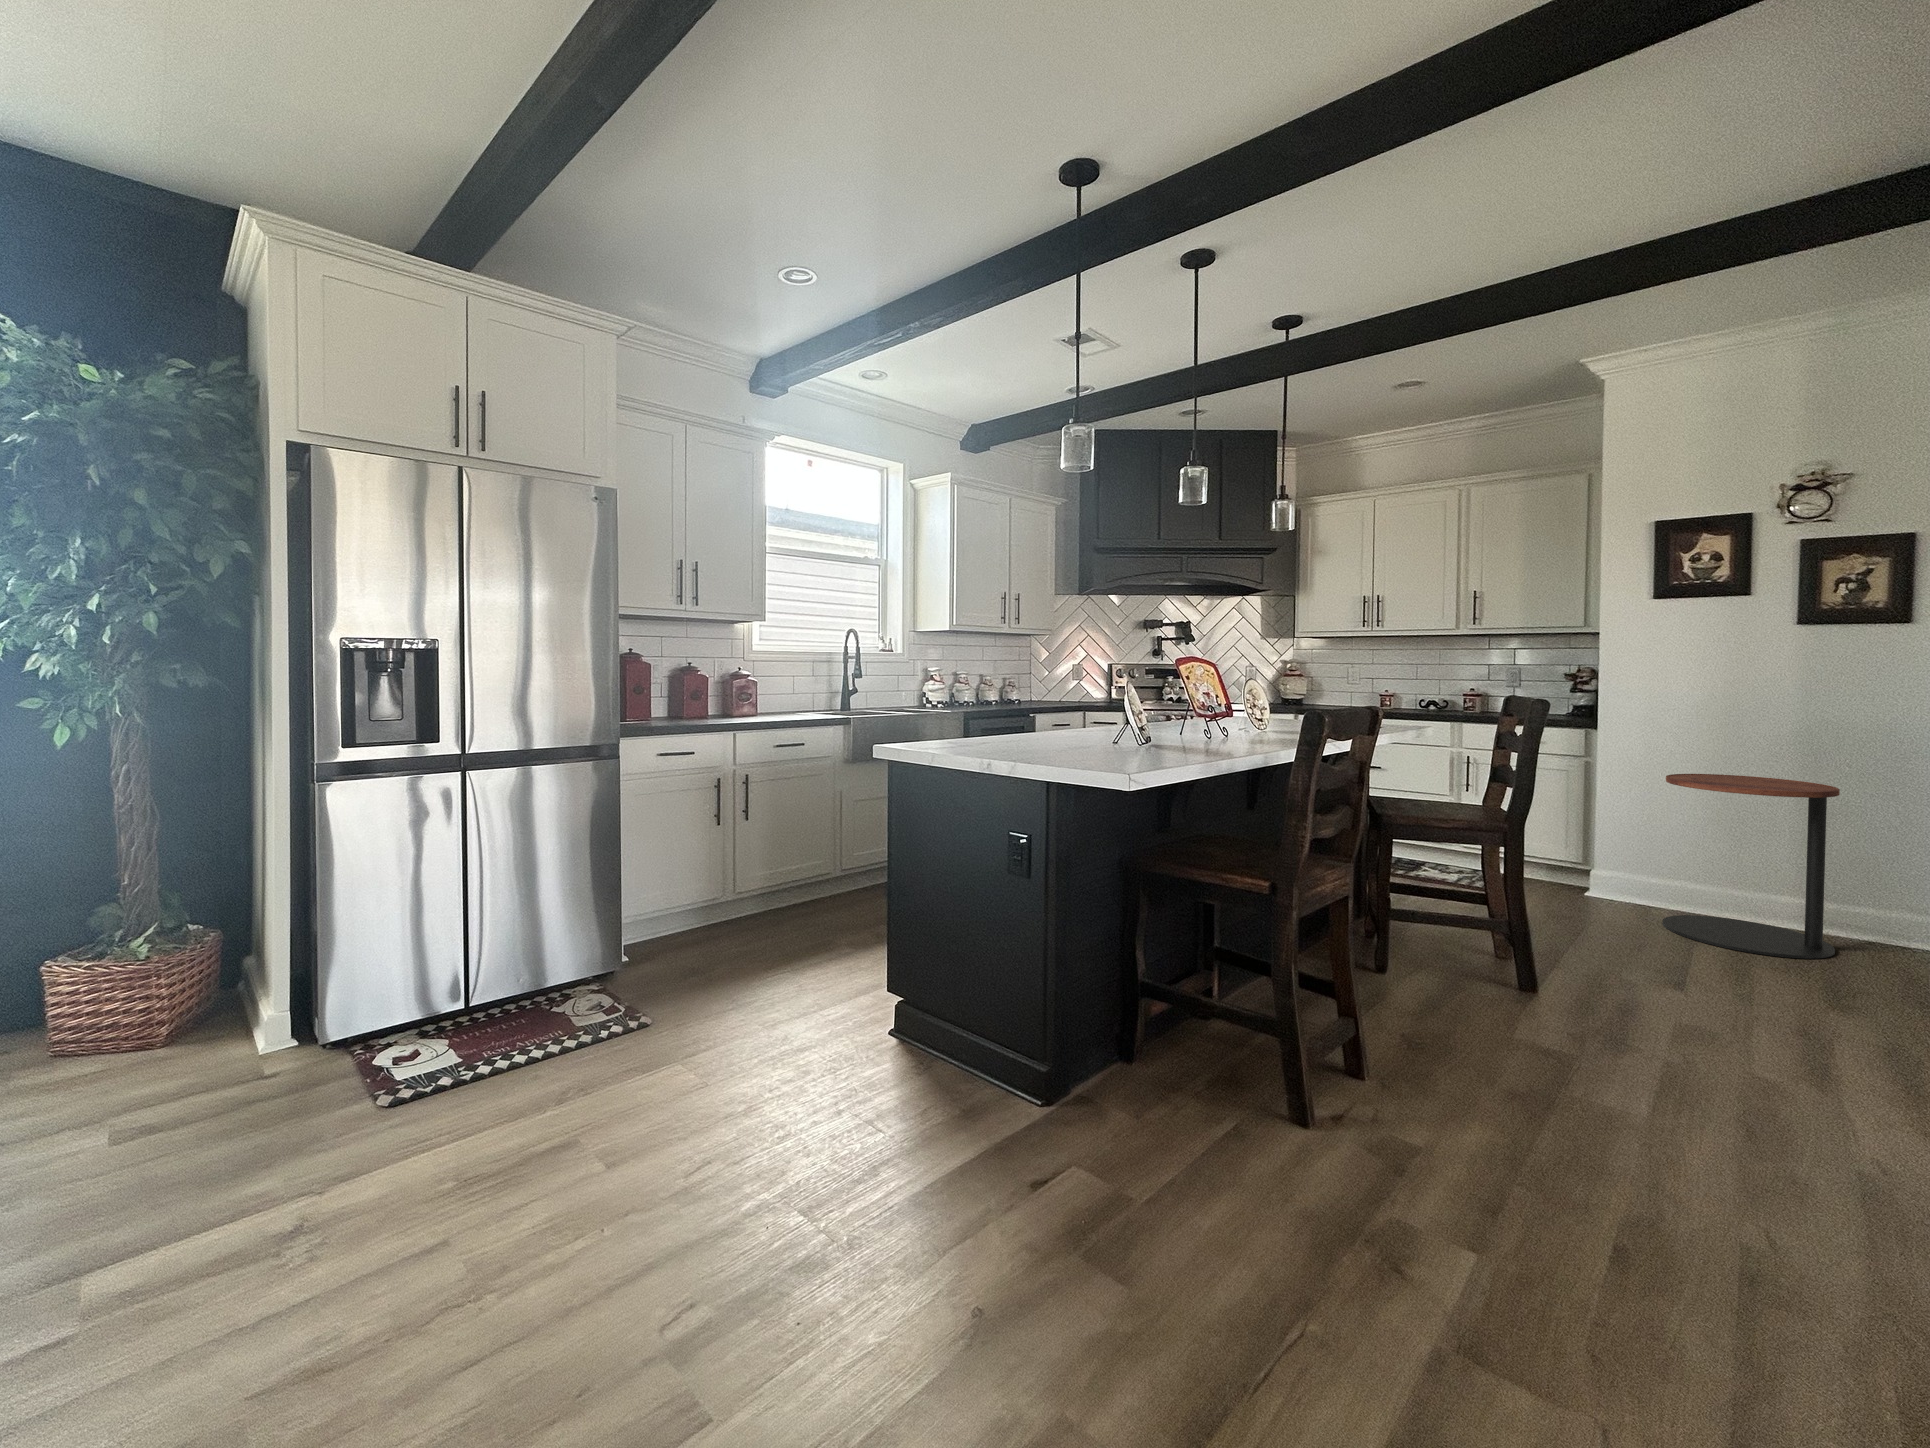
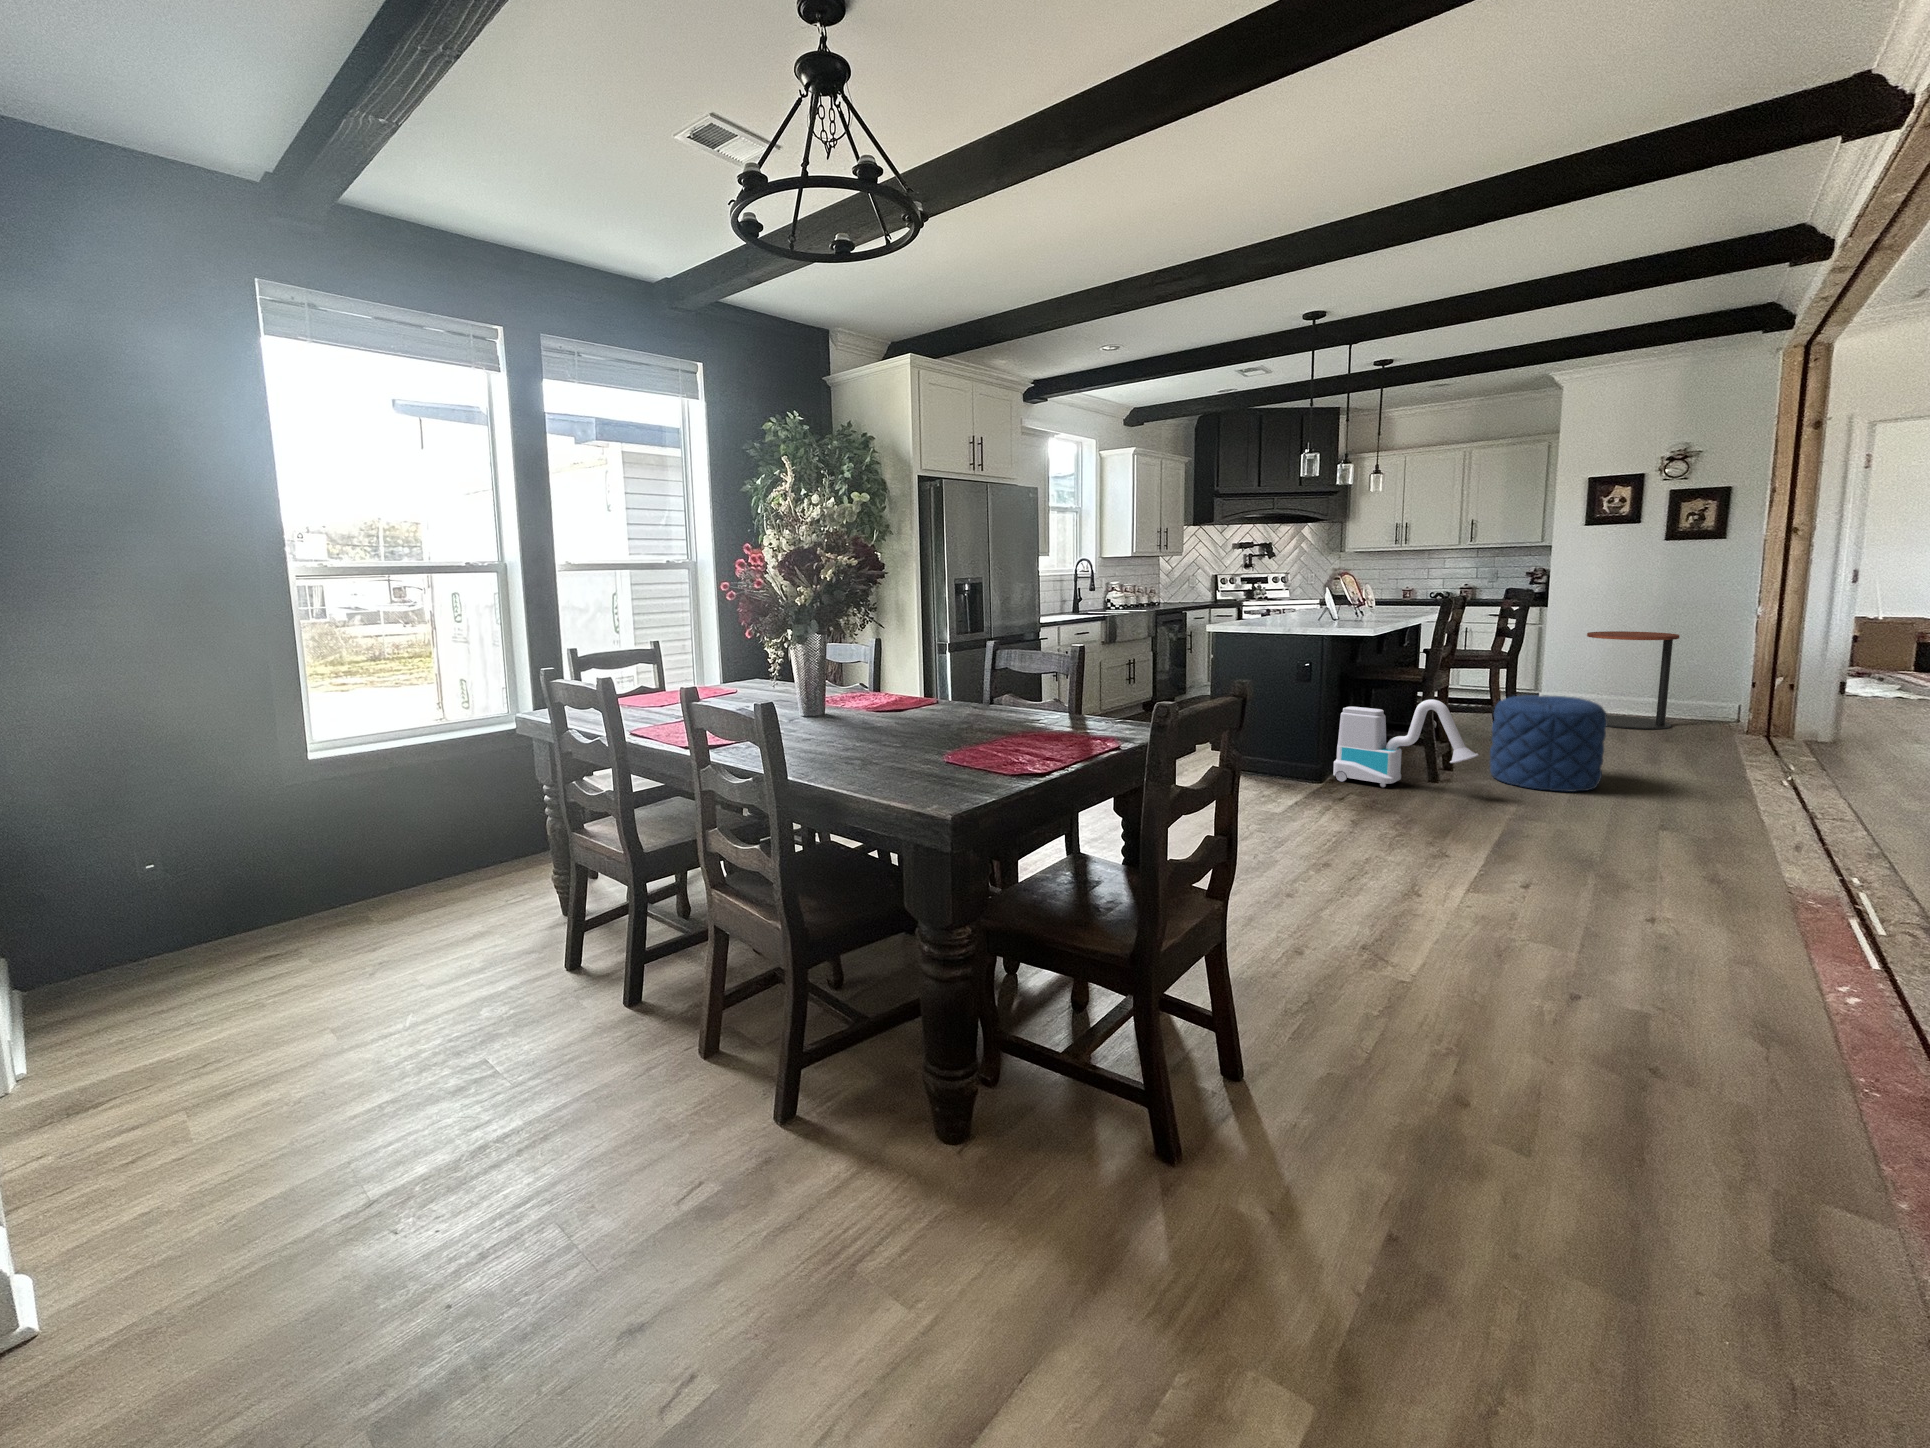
pouf: none [1457,920,1715,1176] -> present [1490,695,1607,792]
vacuum cleaner: none [1128,923,1405,1115] -> present [1333,700,1479,787]

